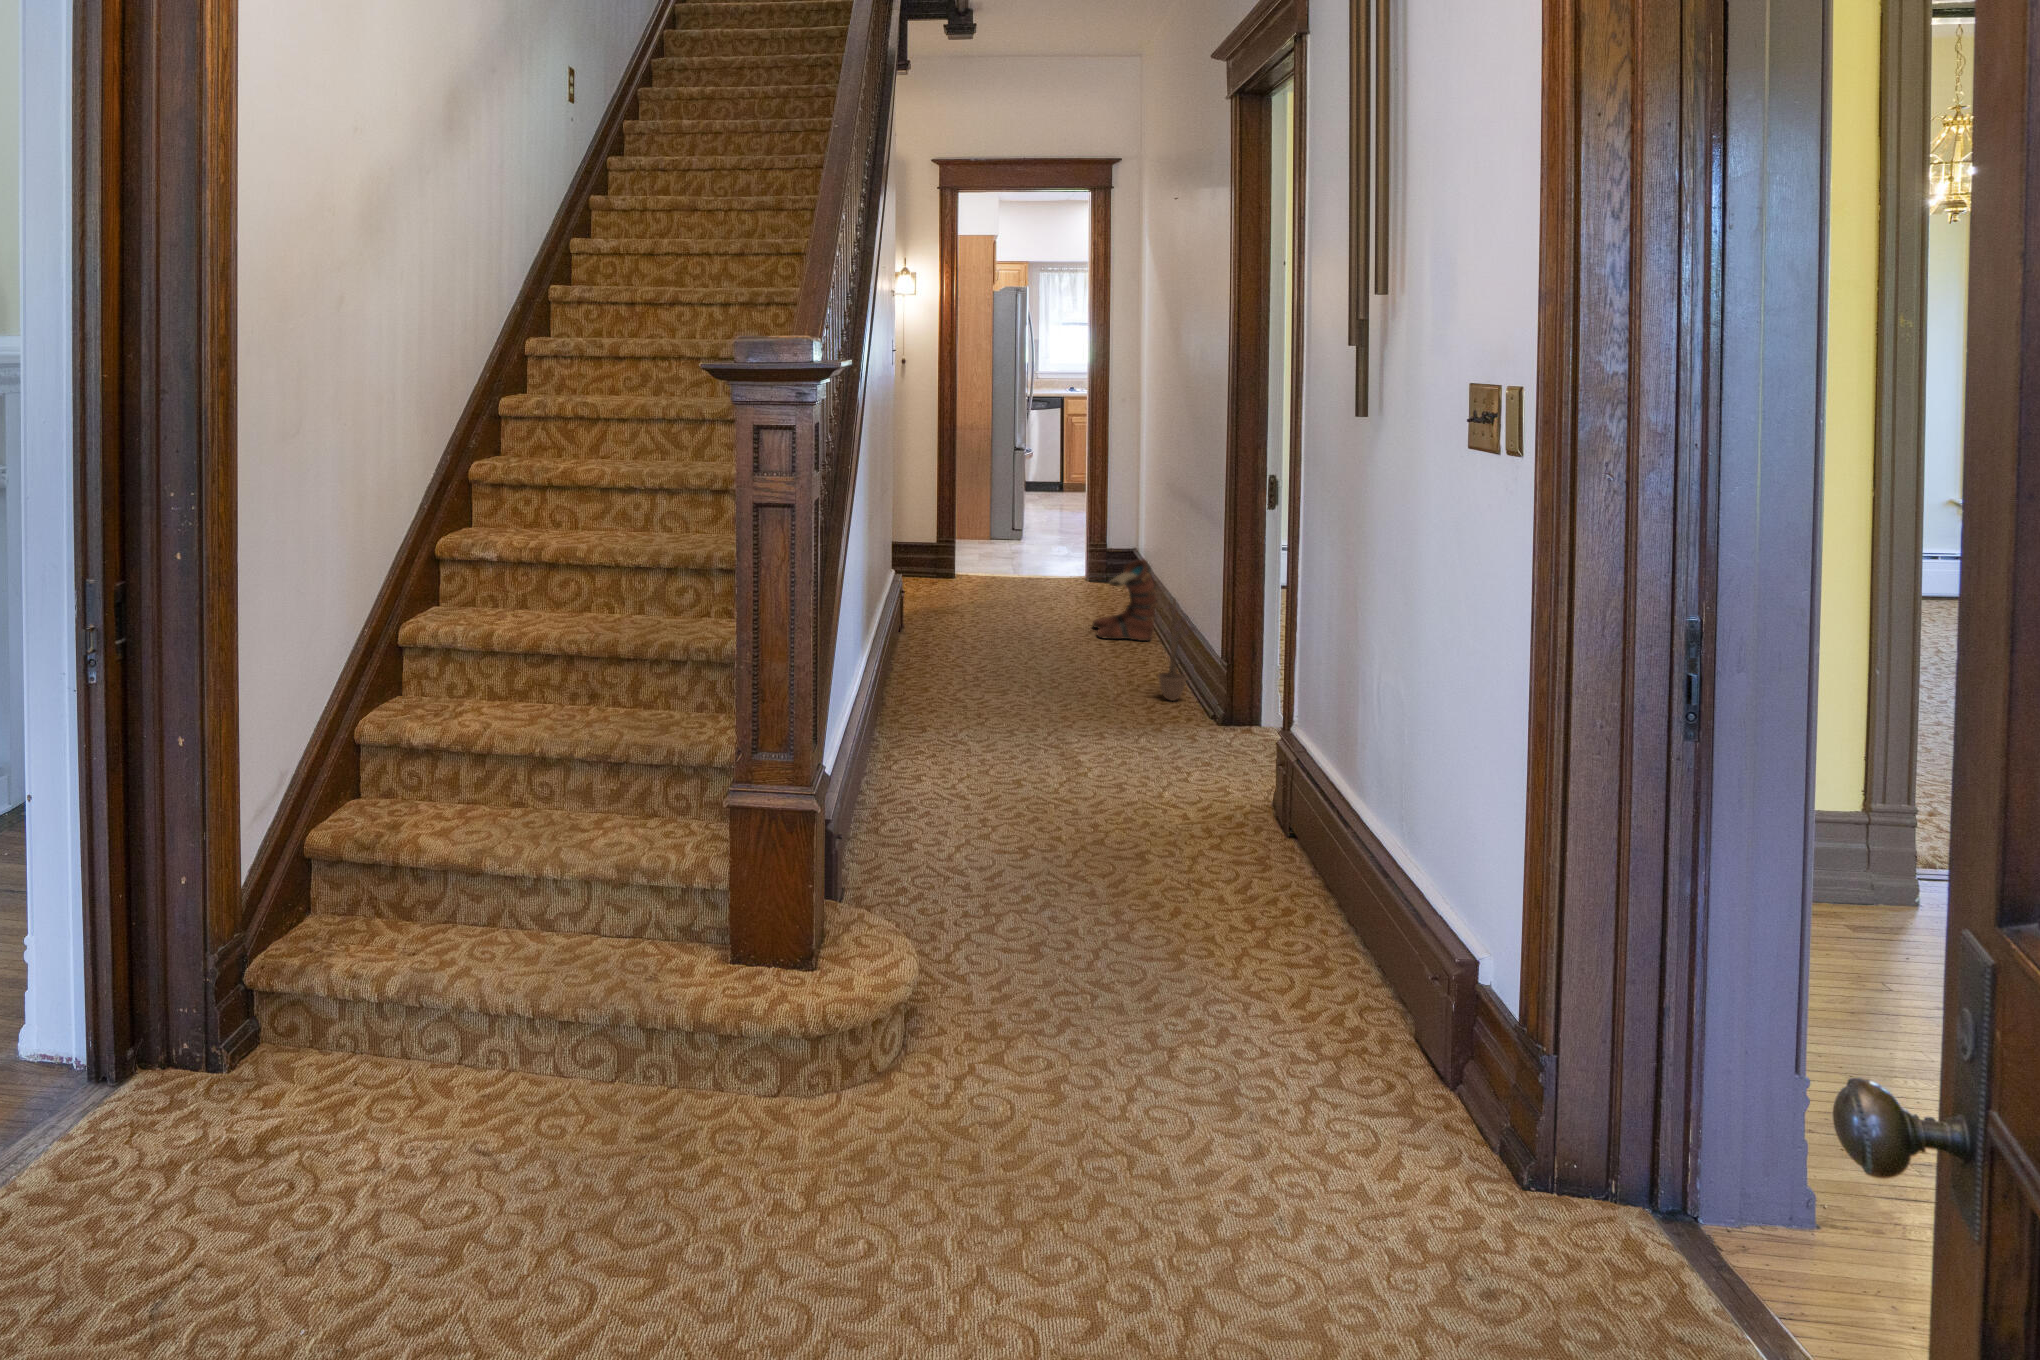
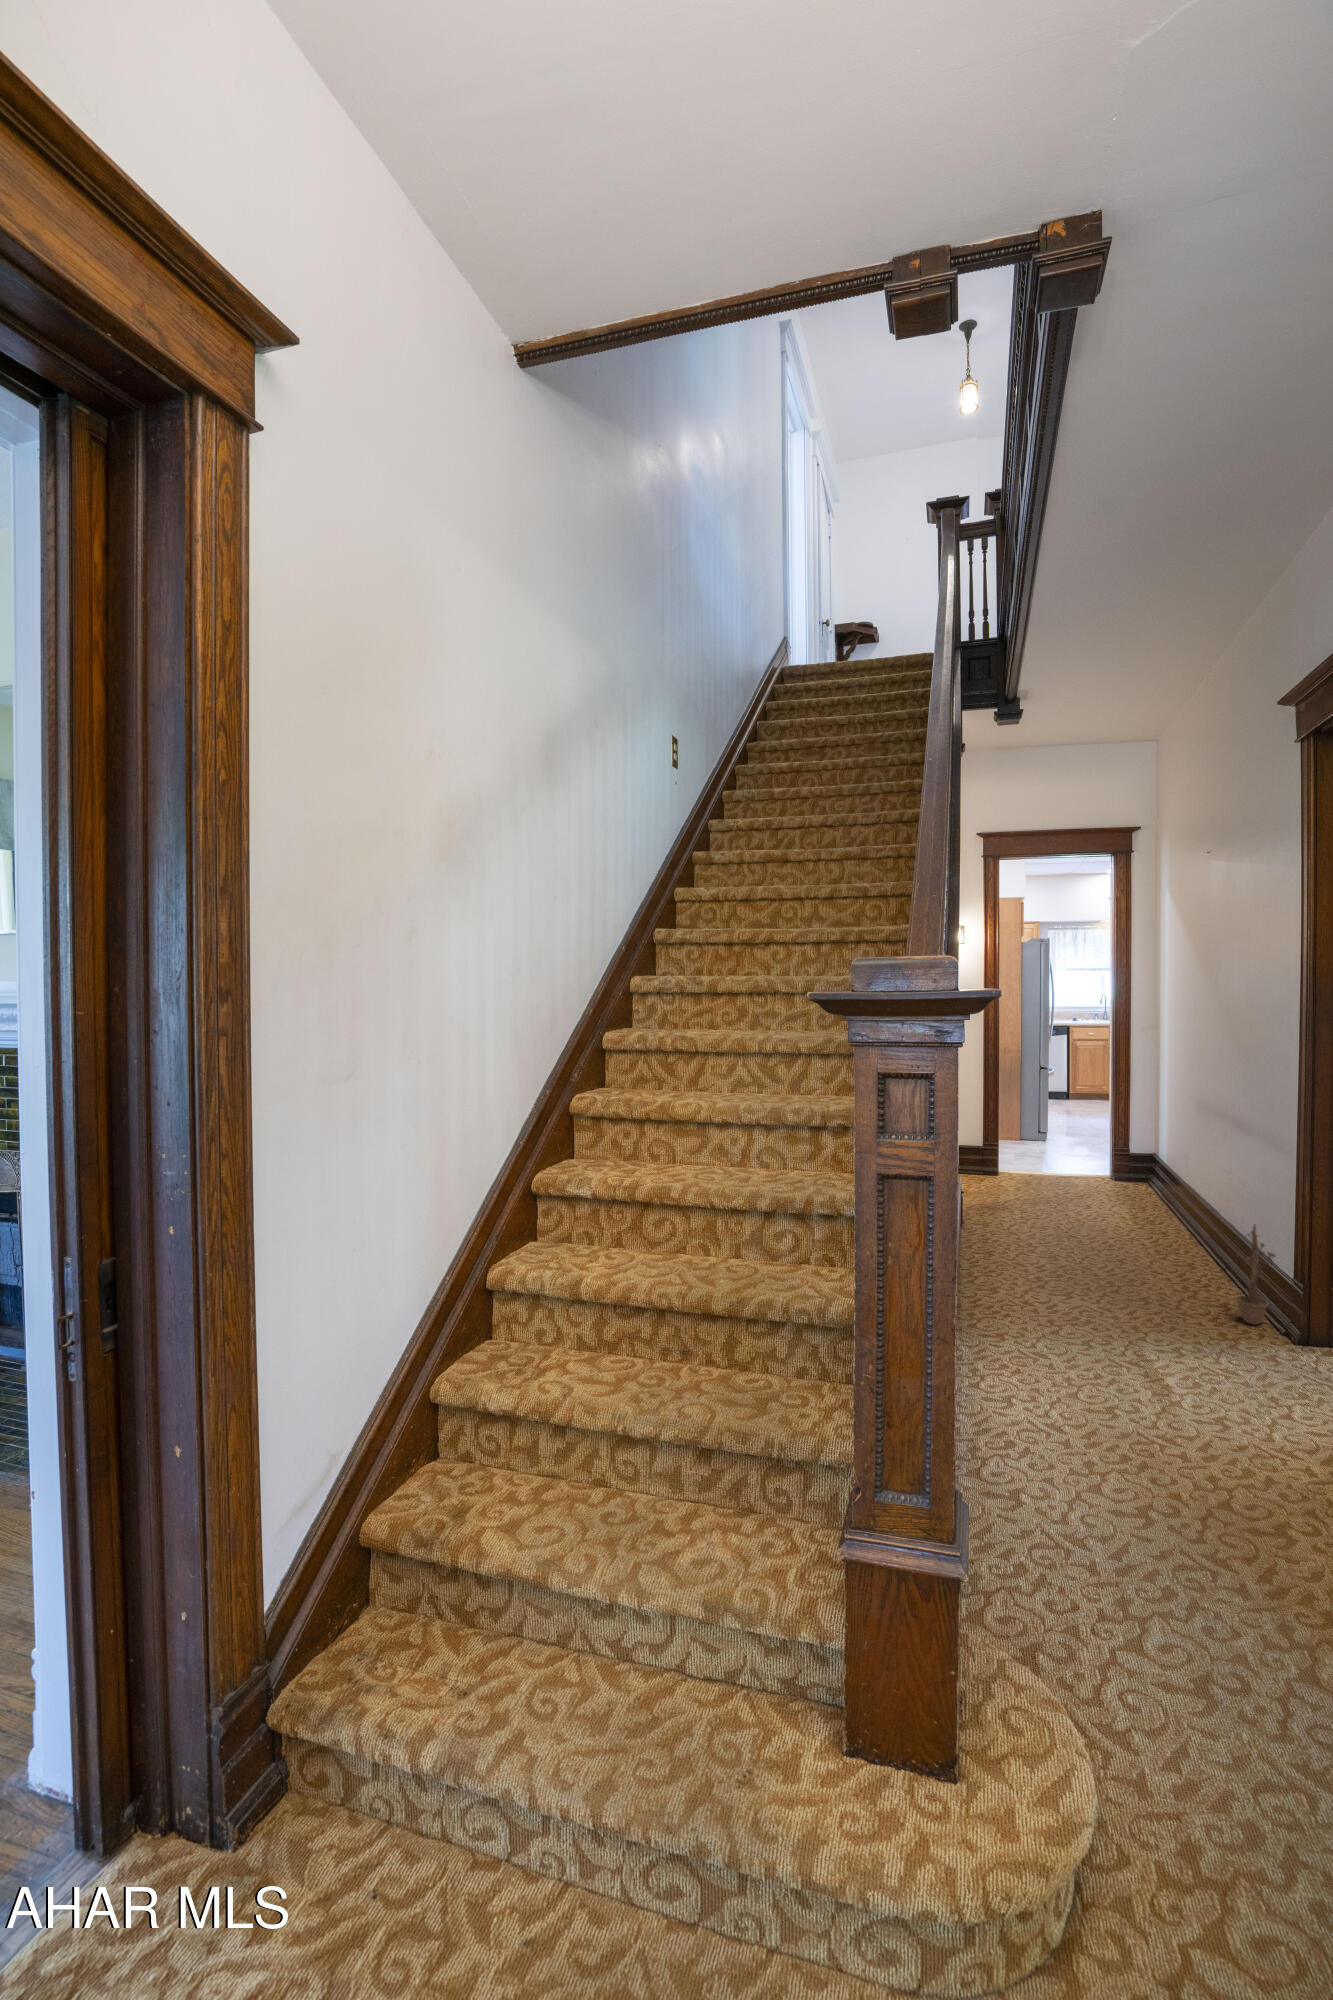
boots: present [1092,560,1158,641] -> none [1145,1177,1212,1253]

